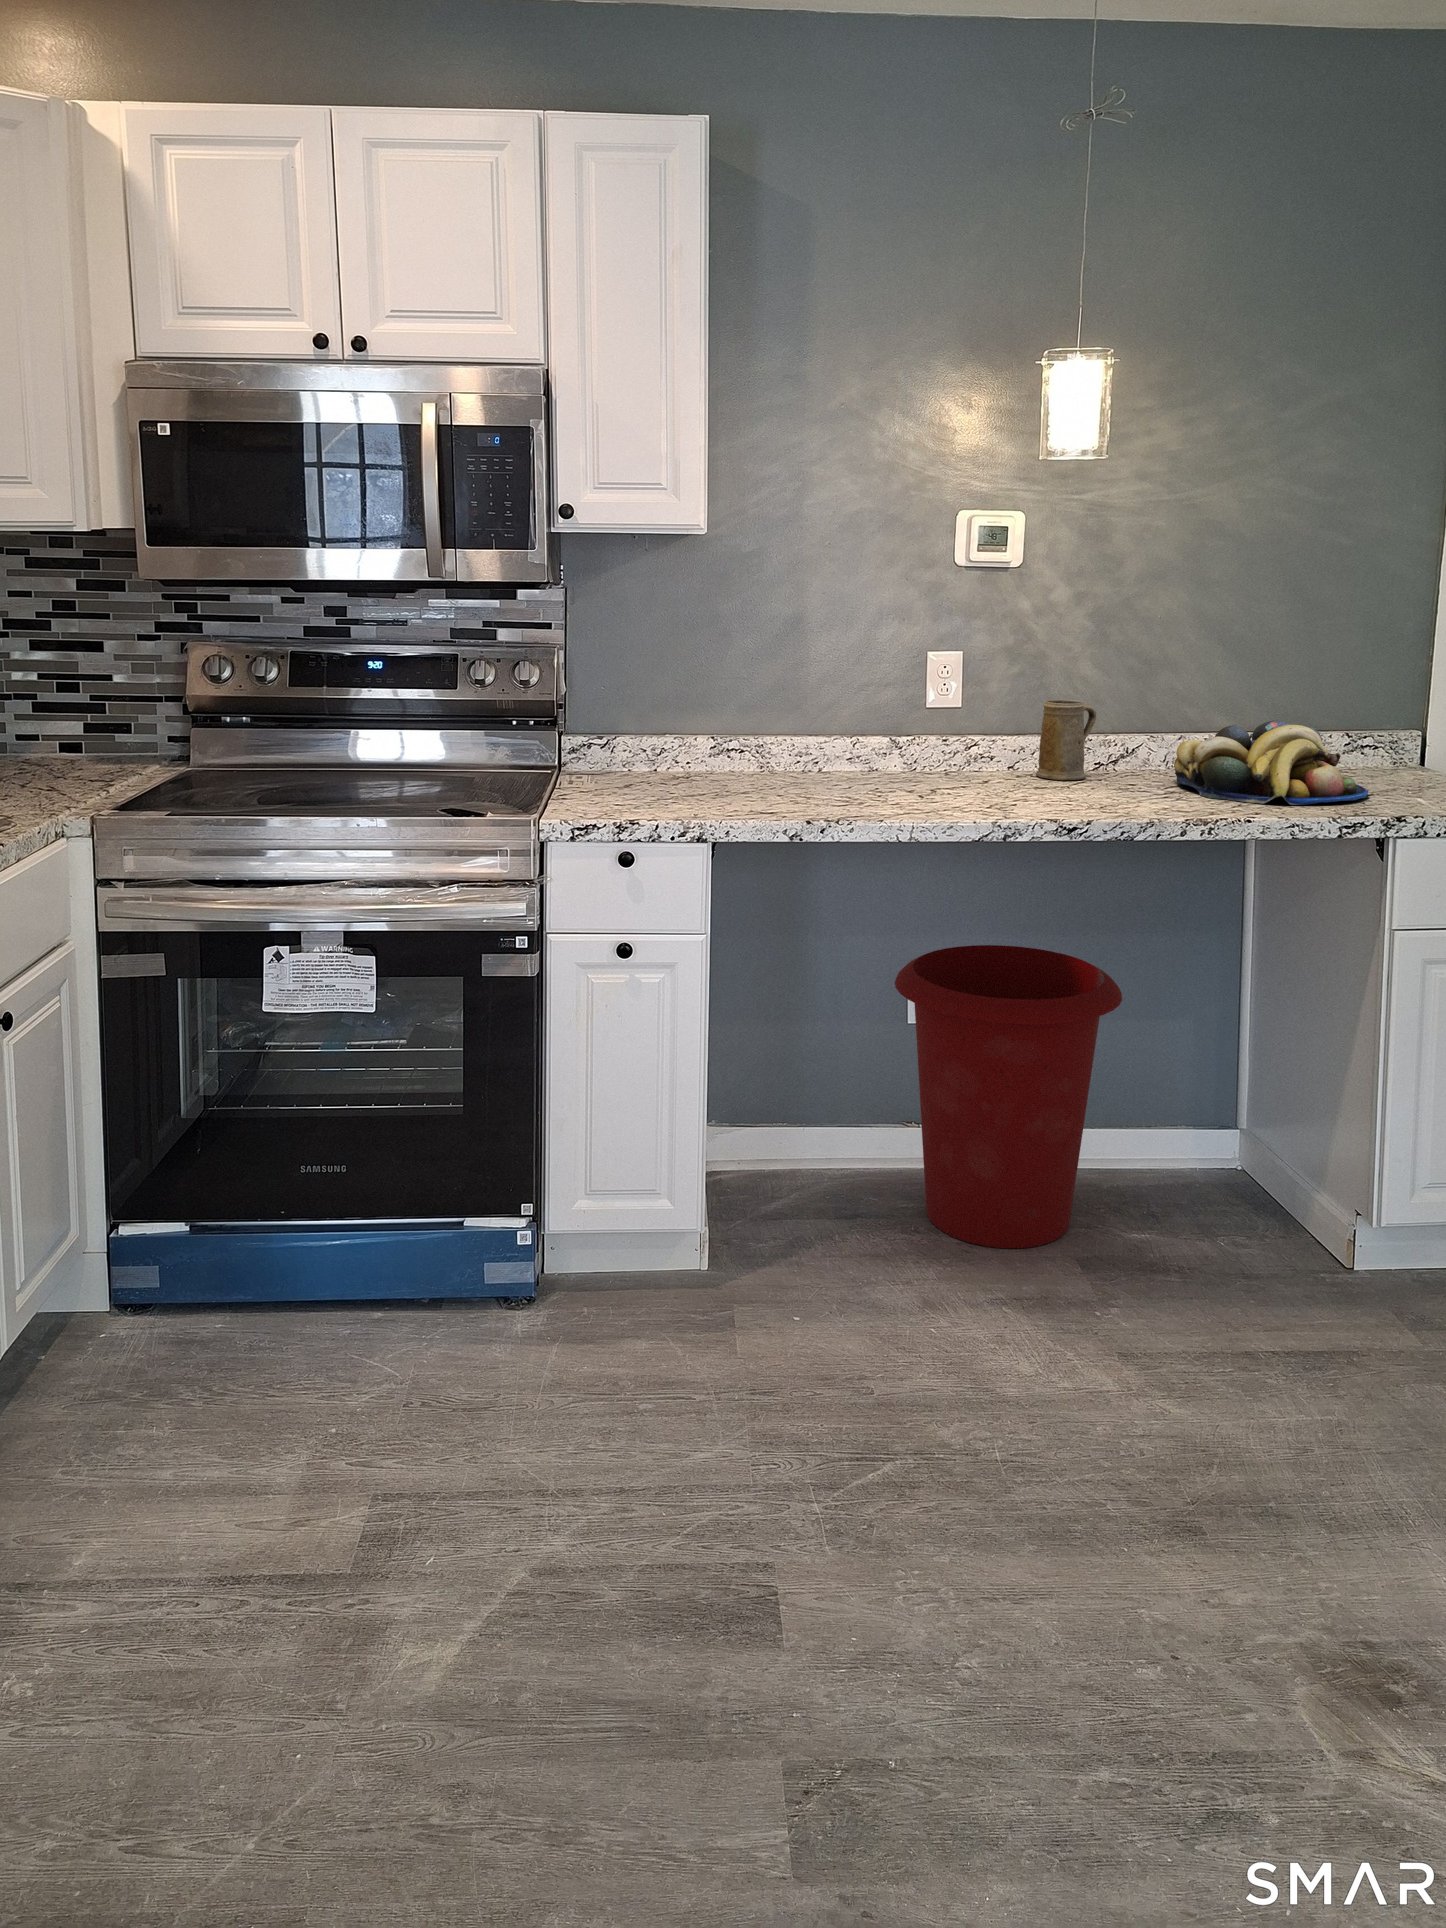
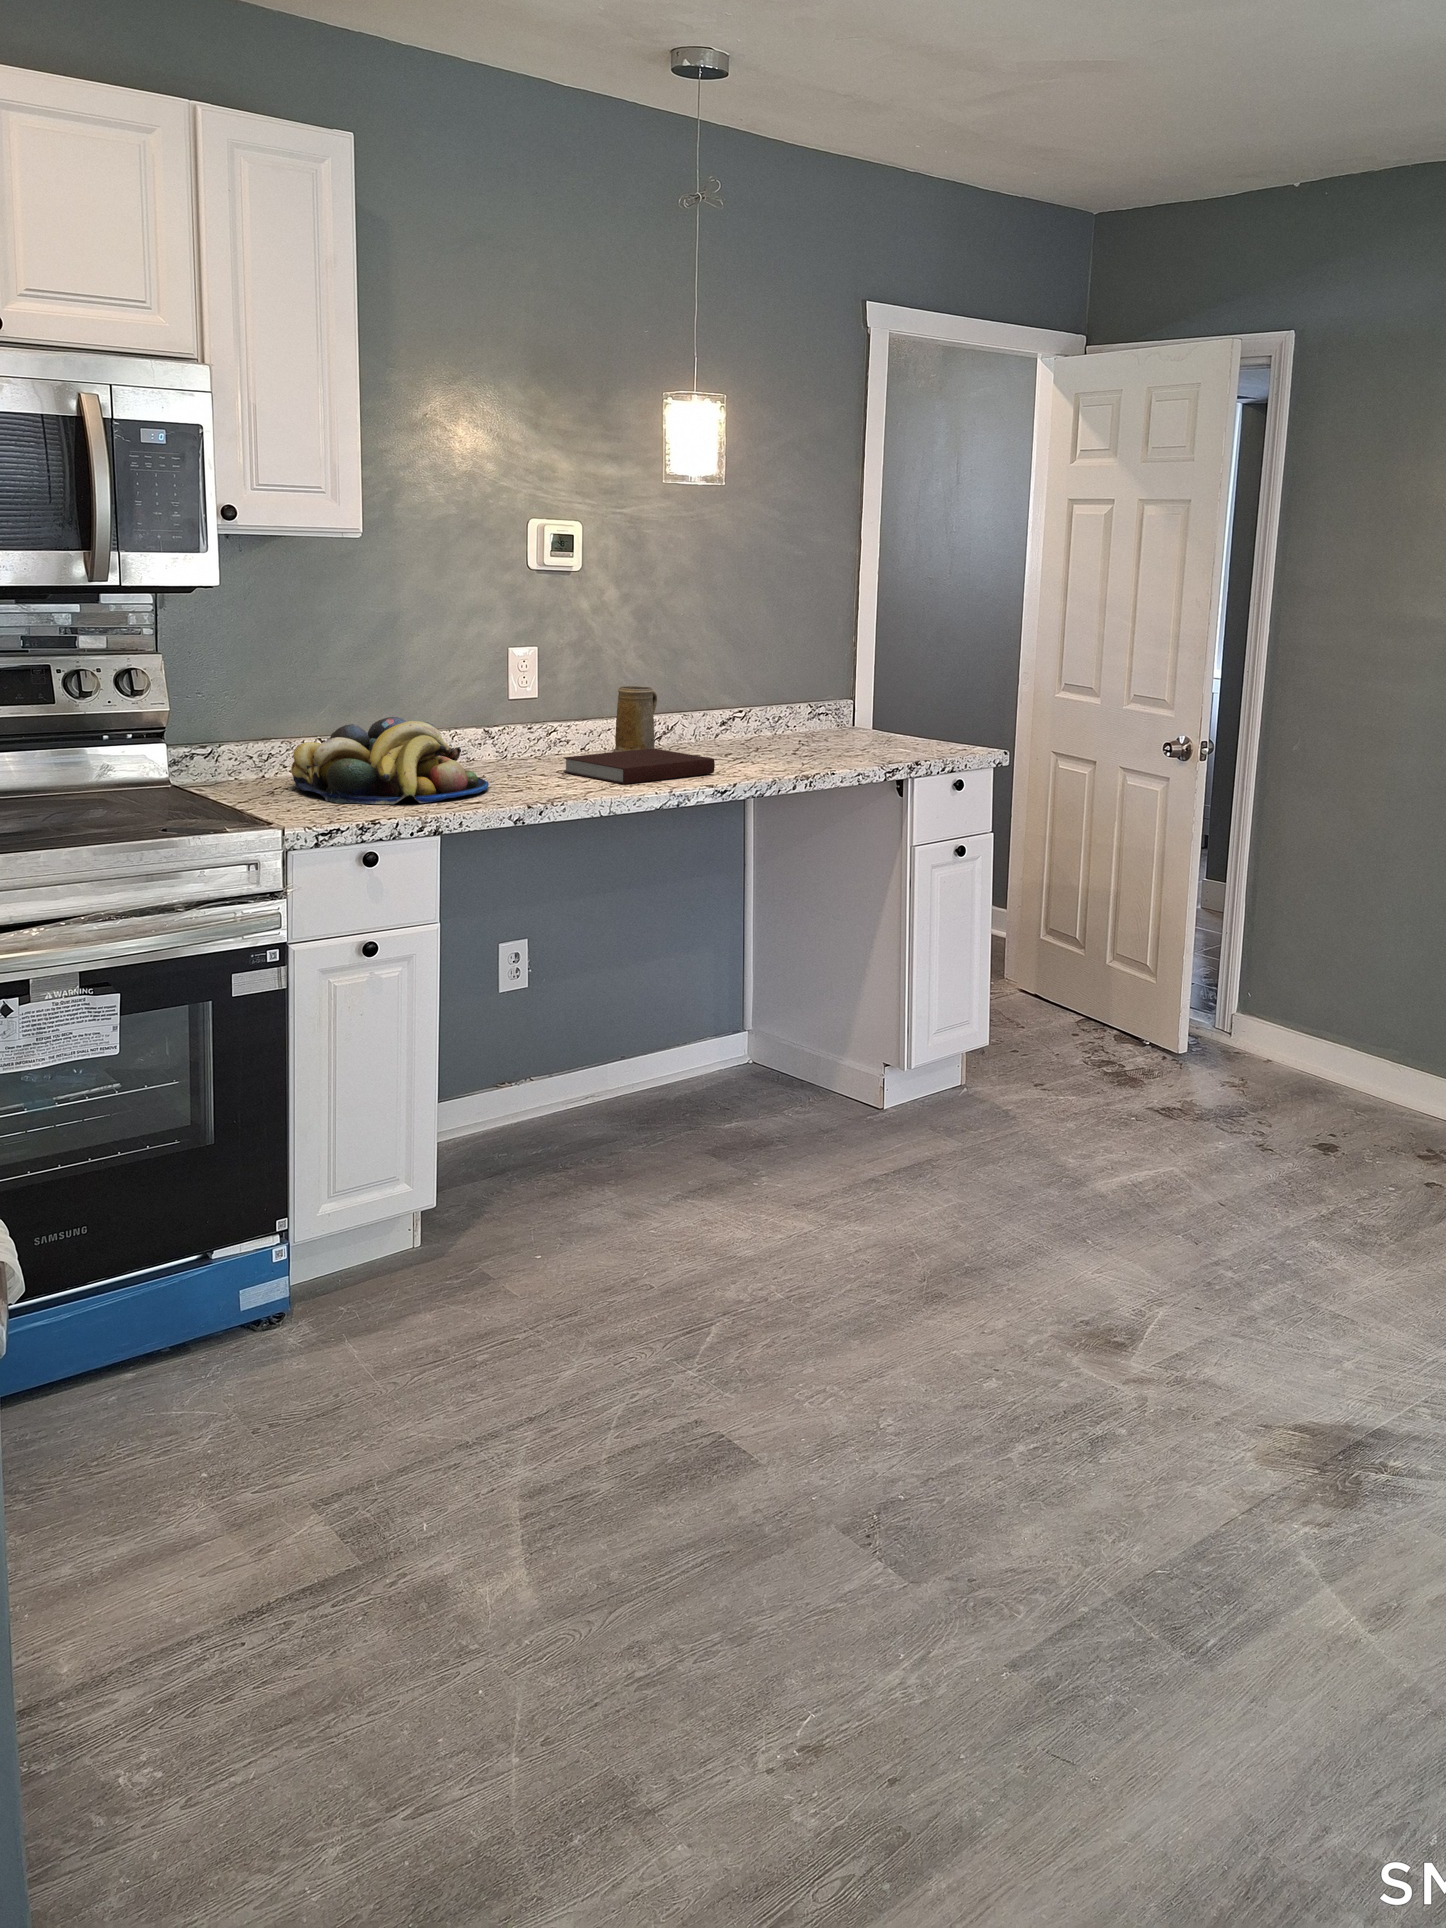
fruit bowl: present [1174,720,1369,805] -> present [291,717,489,804]
notebook: none [928,772,1097,808] -> present [563,748,715,784]
waste bin: present [895,945,1122,1248] -> none [521,907,722,1170]

